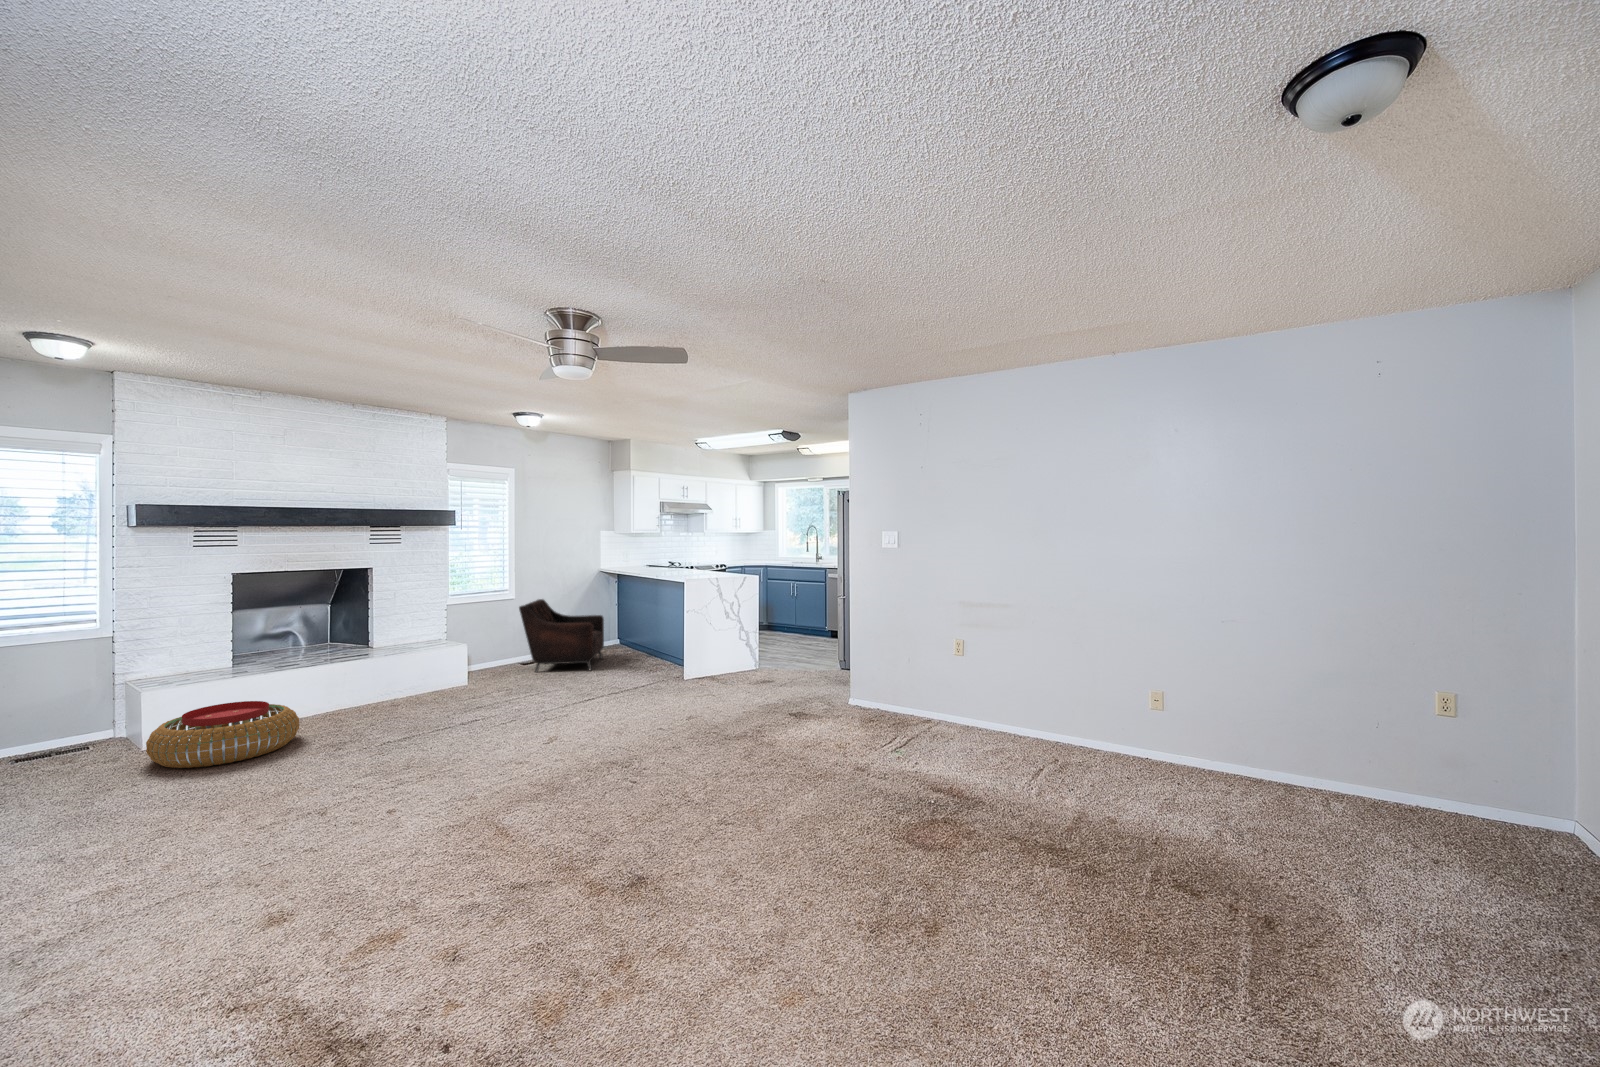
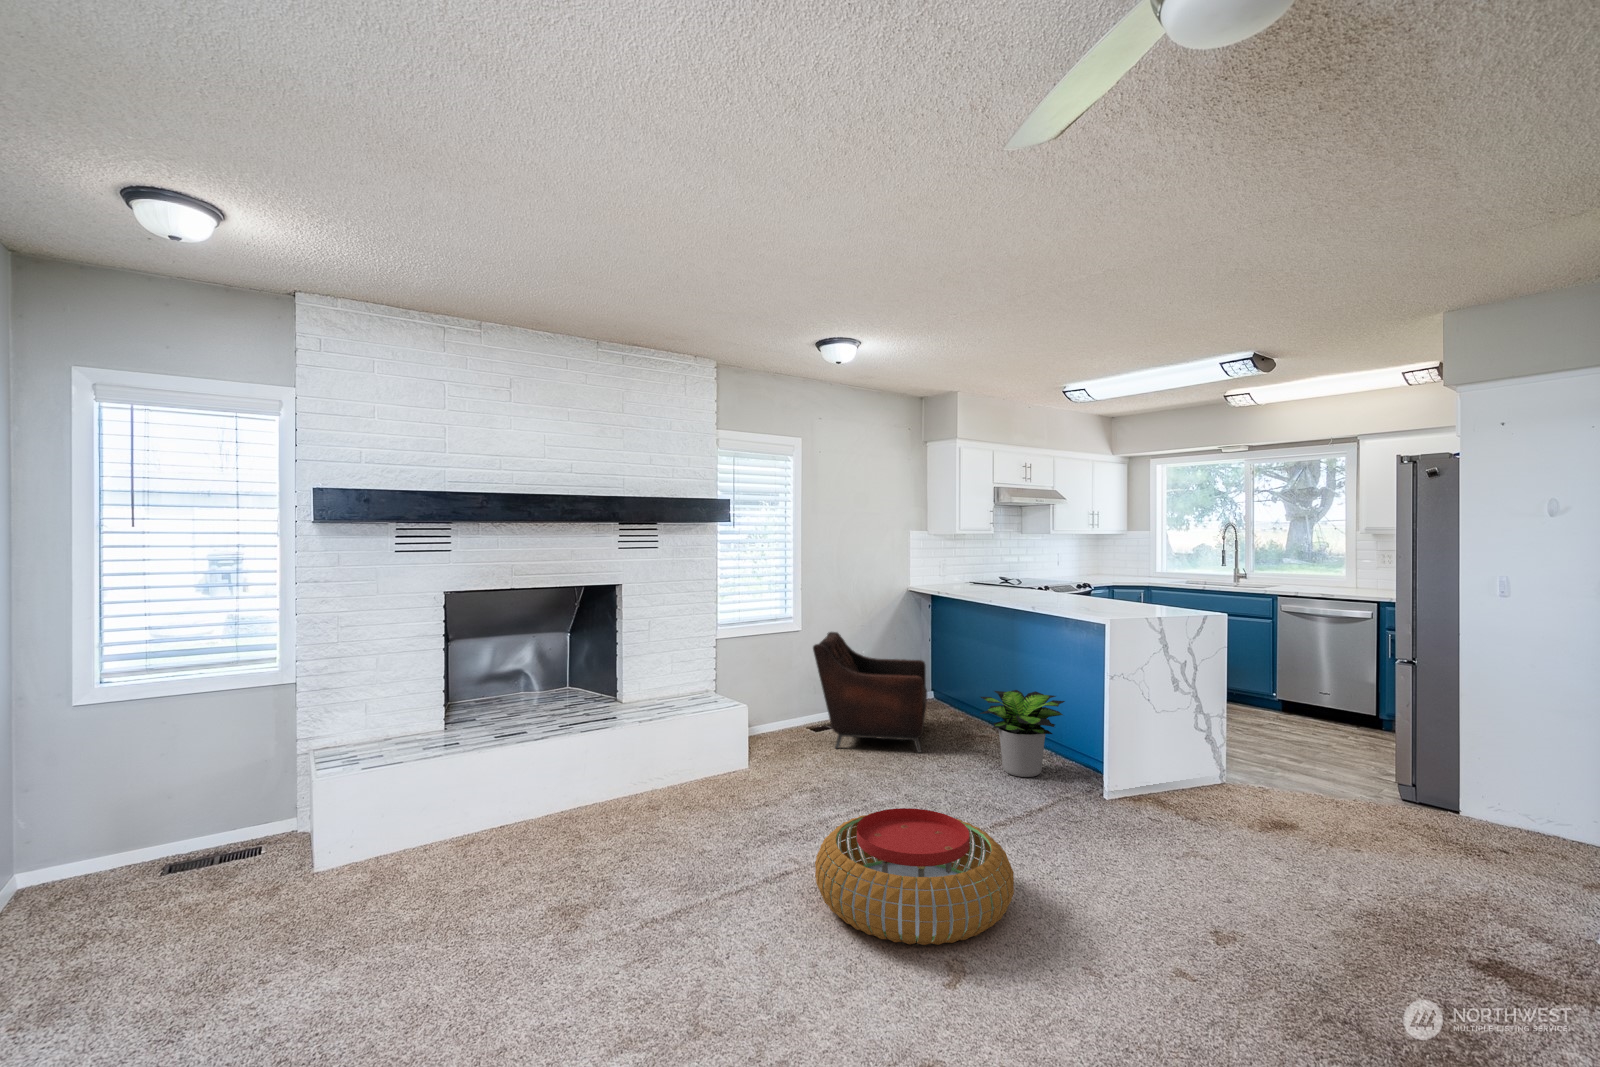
potted plant: none [623,627,679,676] -> present [980,690,1065,777]
pouf: present [146,701,299,768] -> present [815,808,1014,945]

